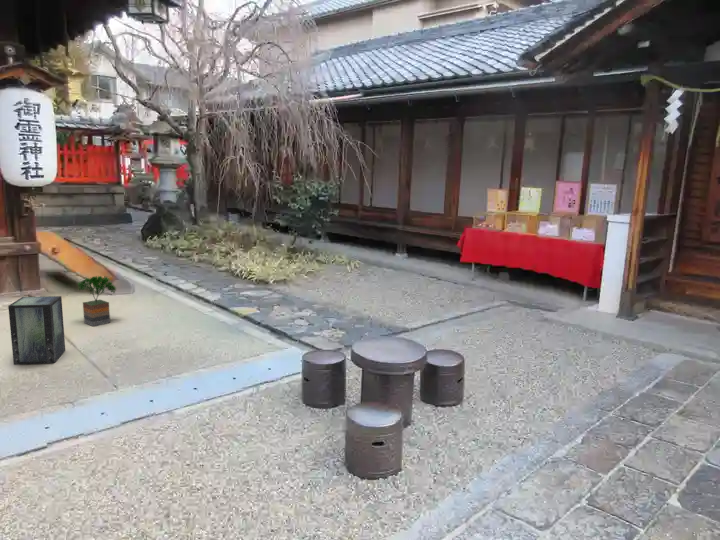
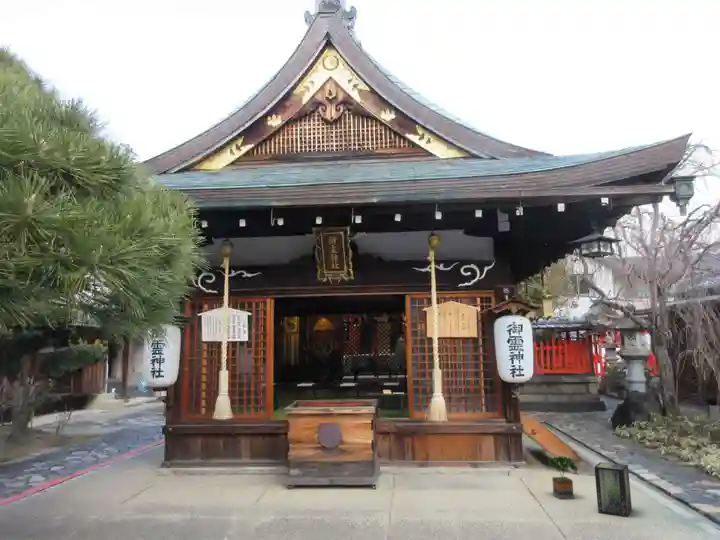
storage box: present [8,296,65,365] -> present [595,462,632,517]

